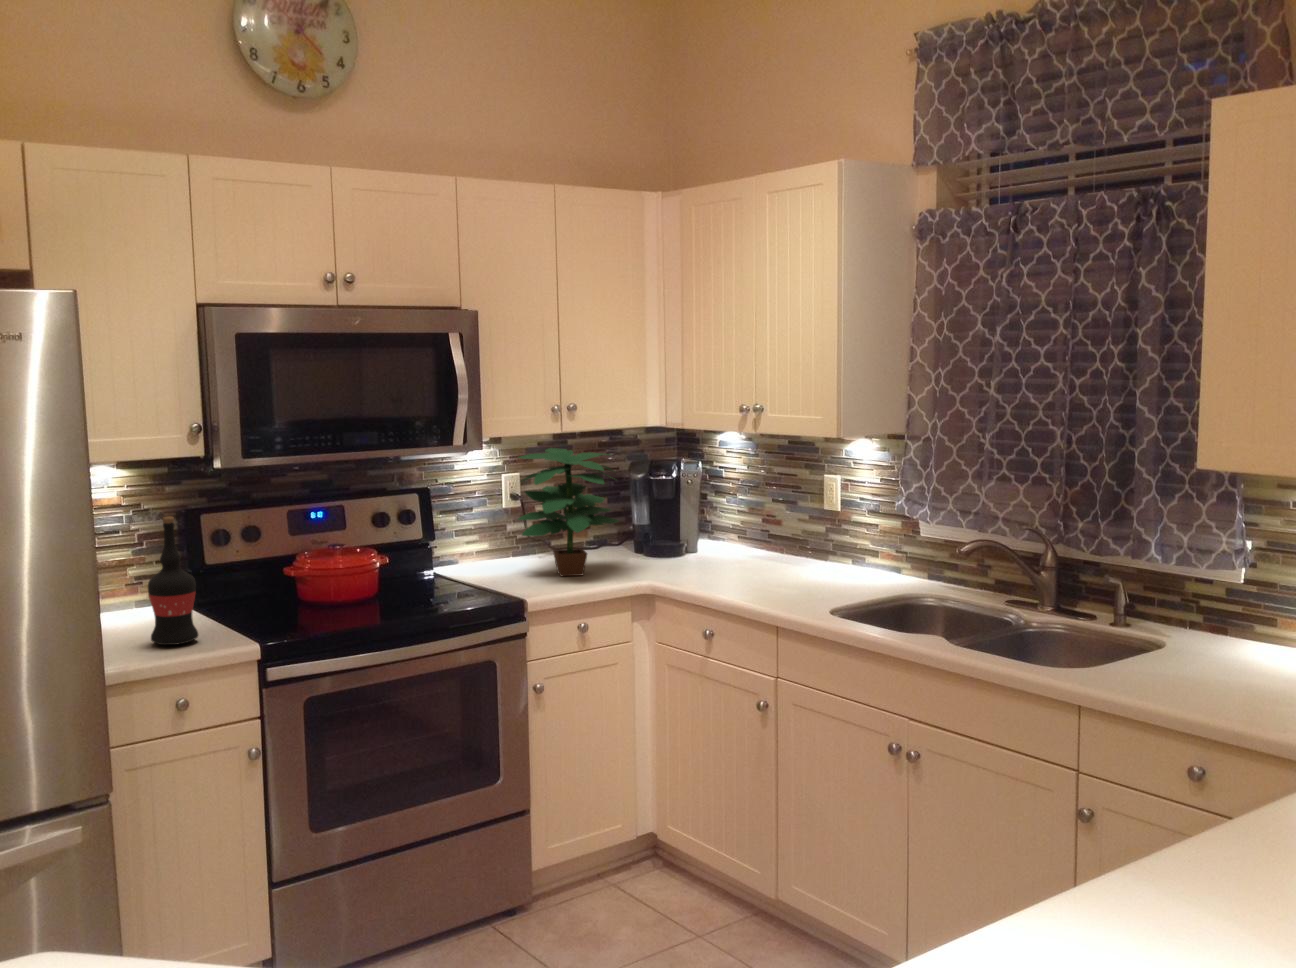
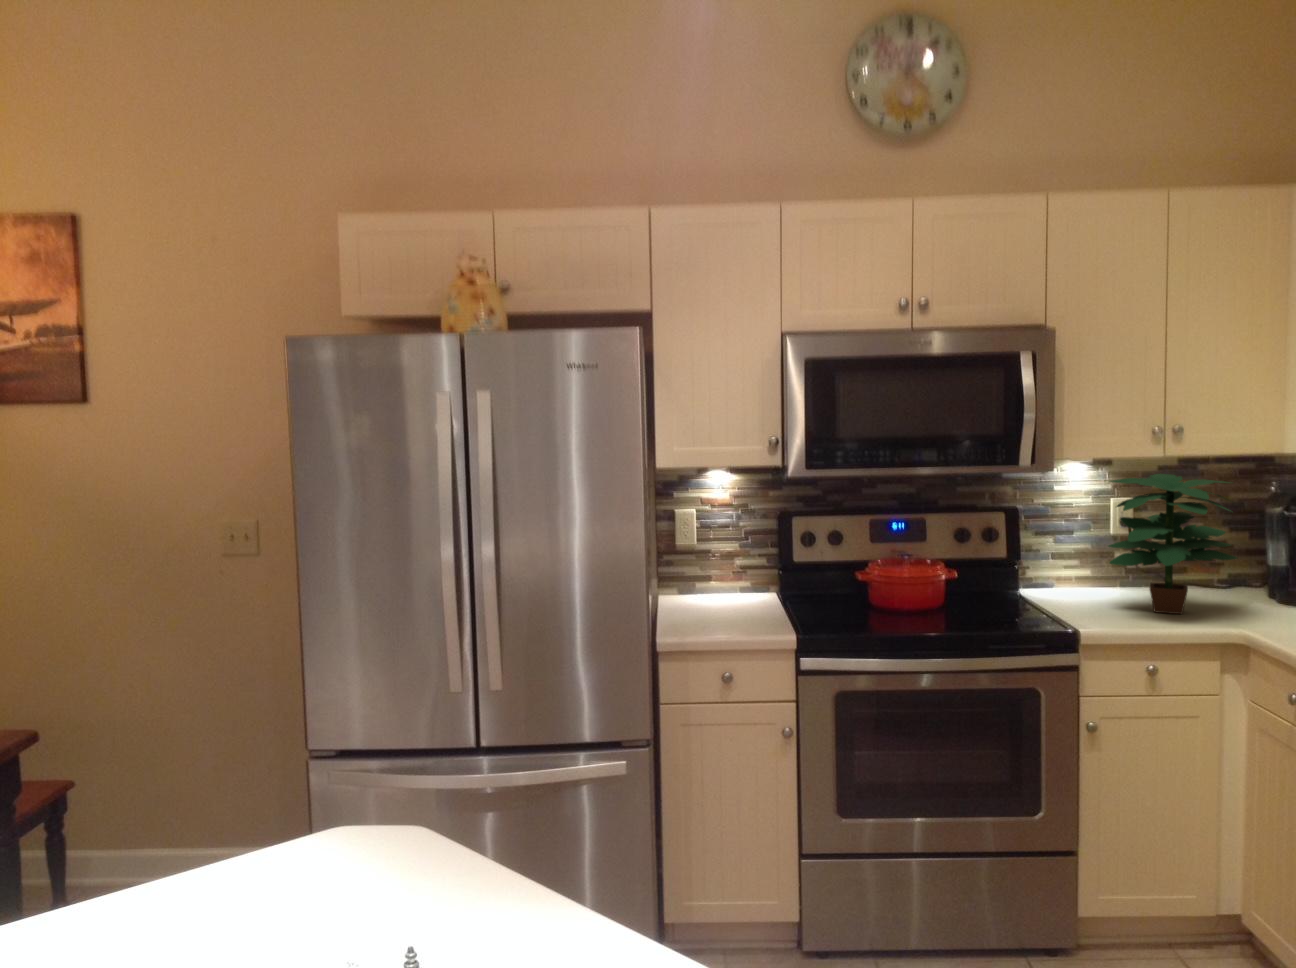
wine bottle: present [148,517,198,645] -> none [715,516,754,625]

